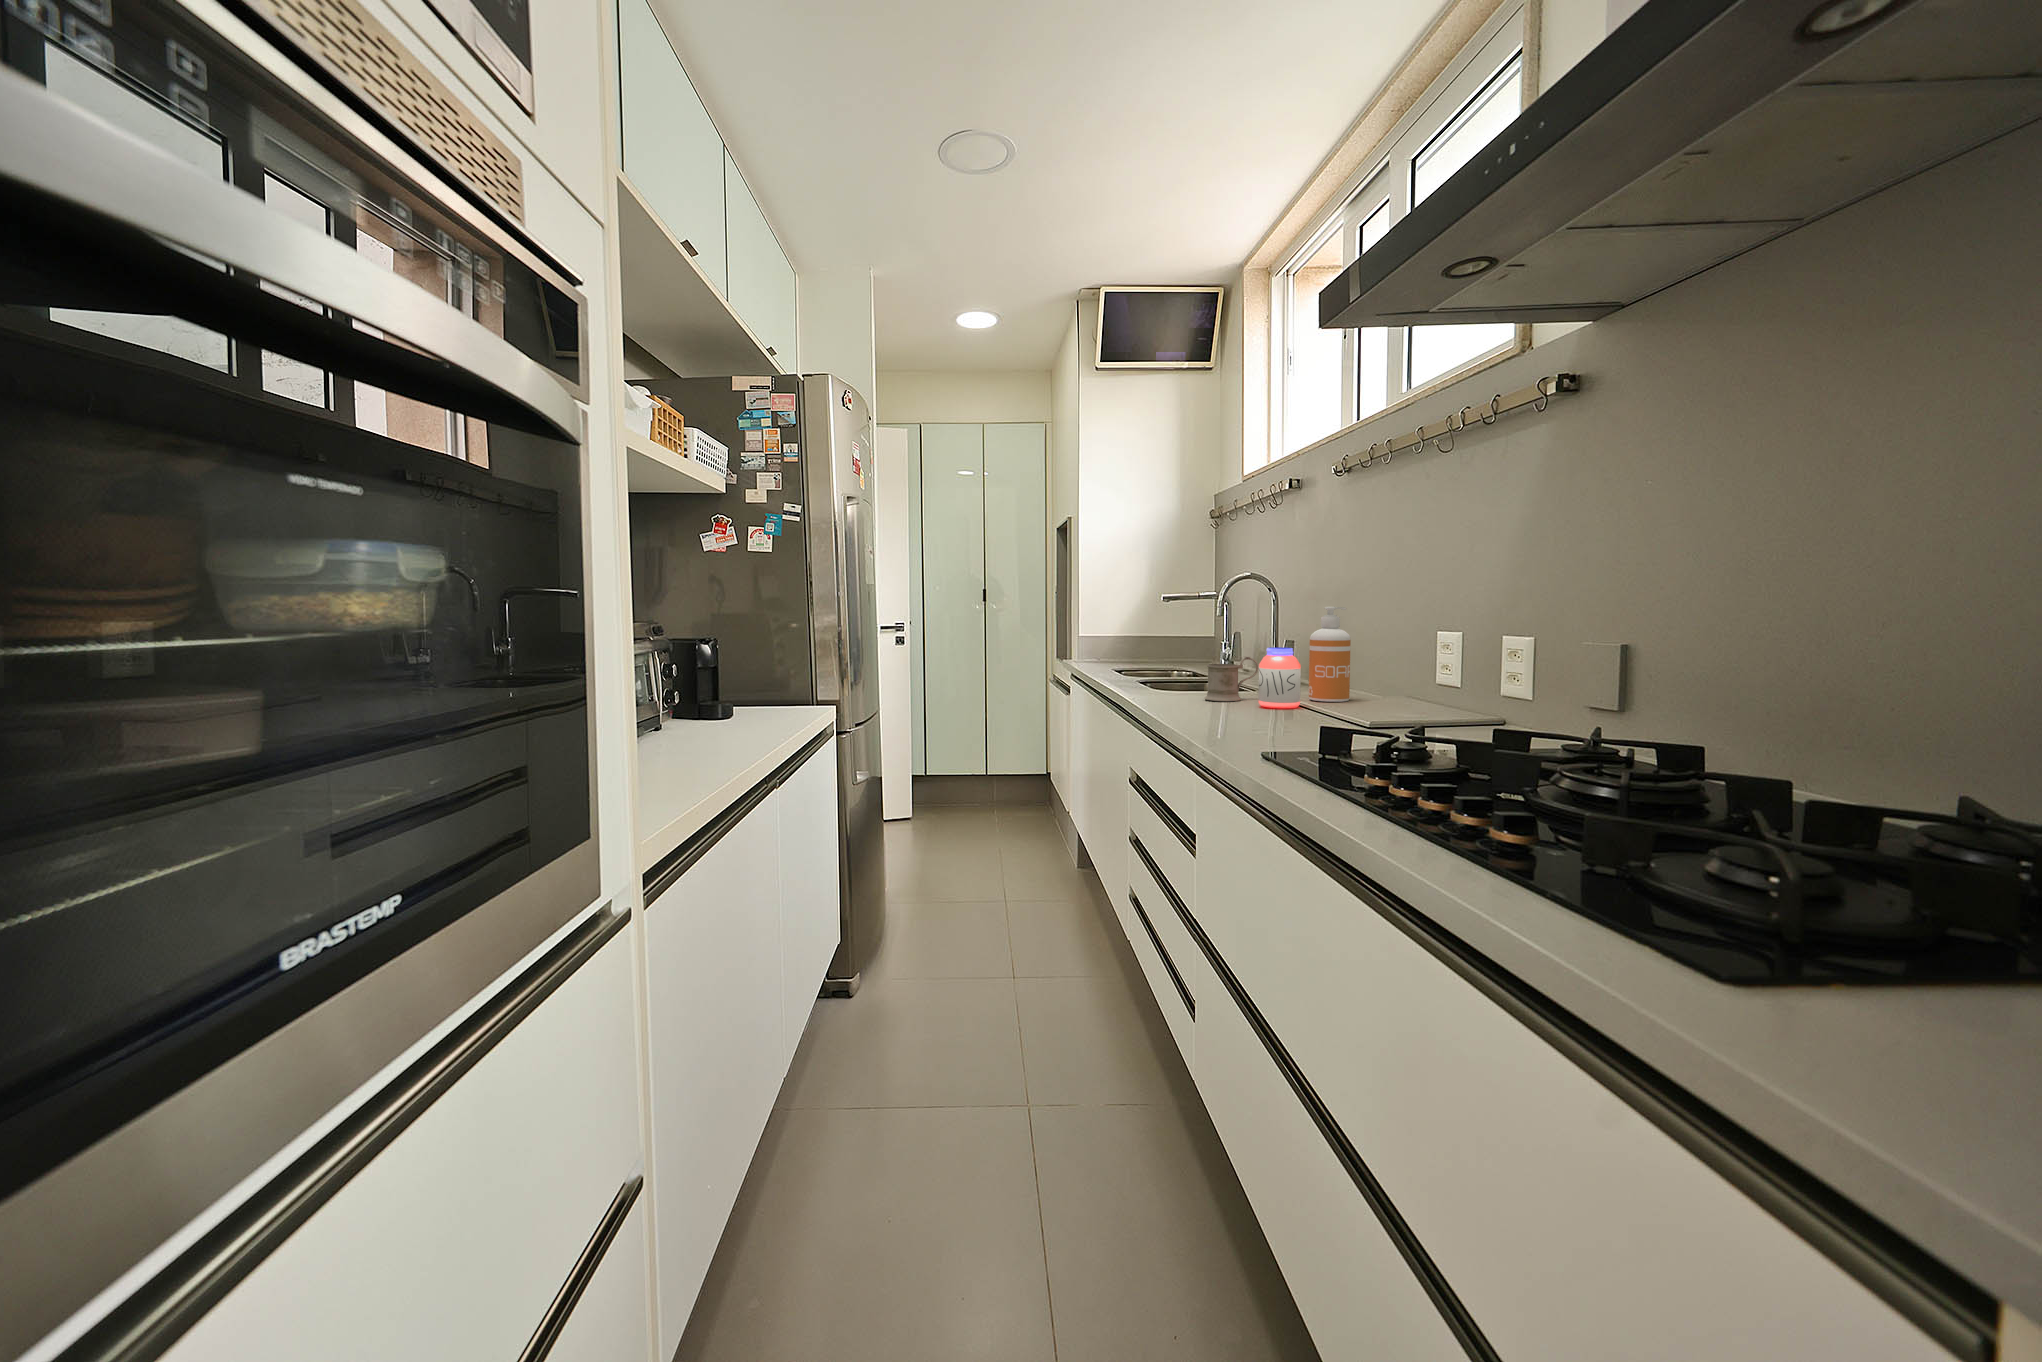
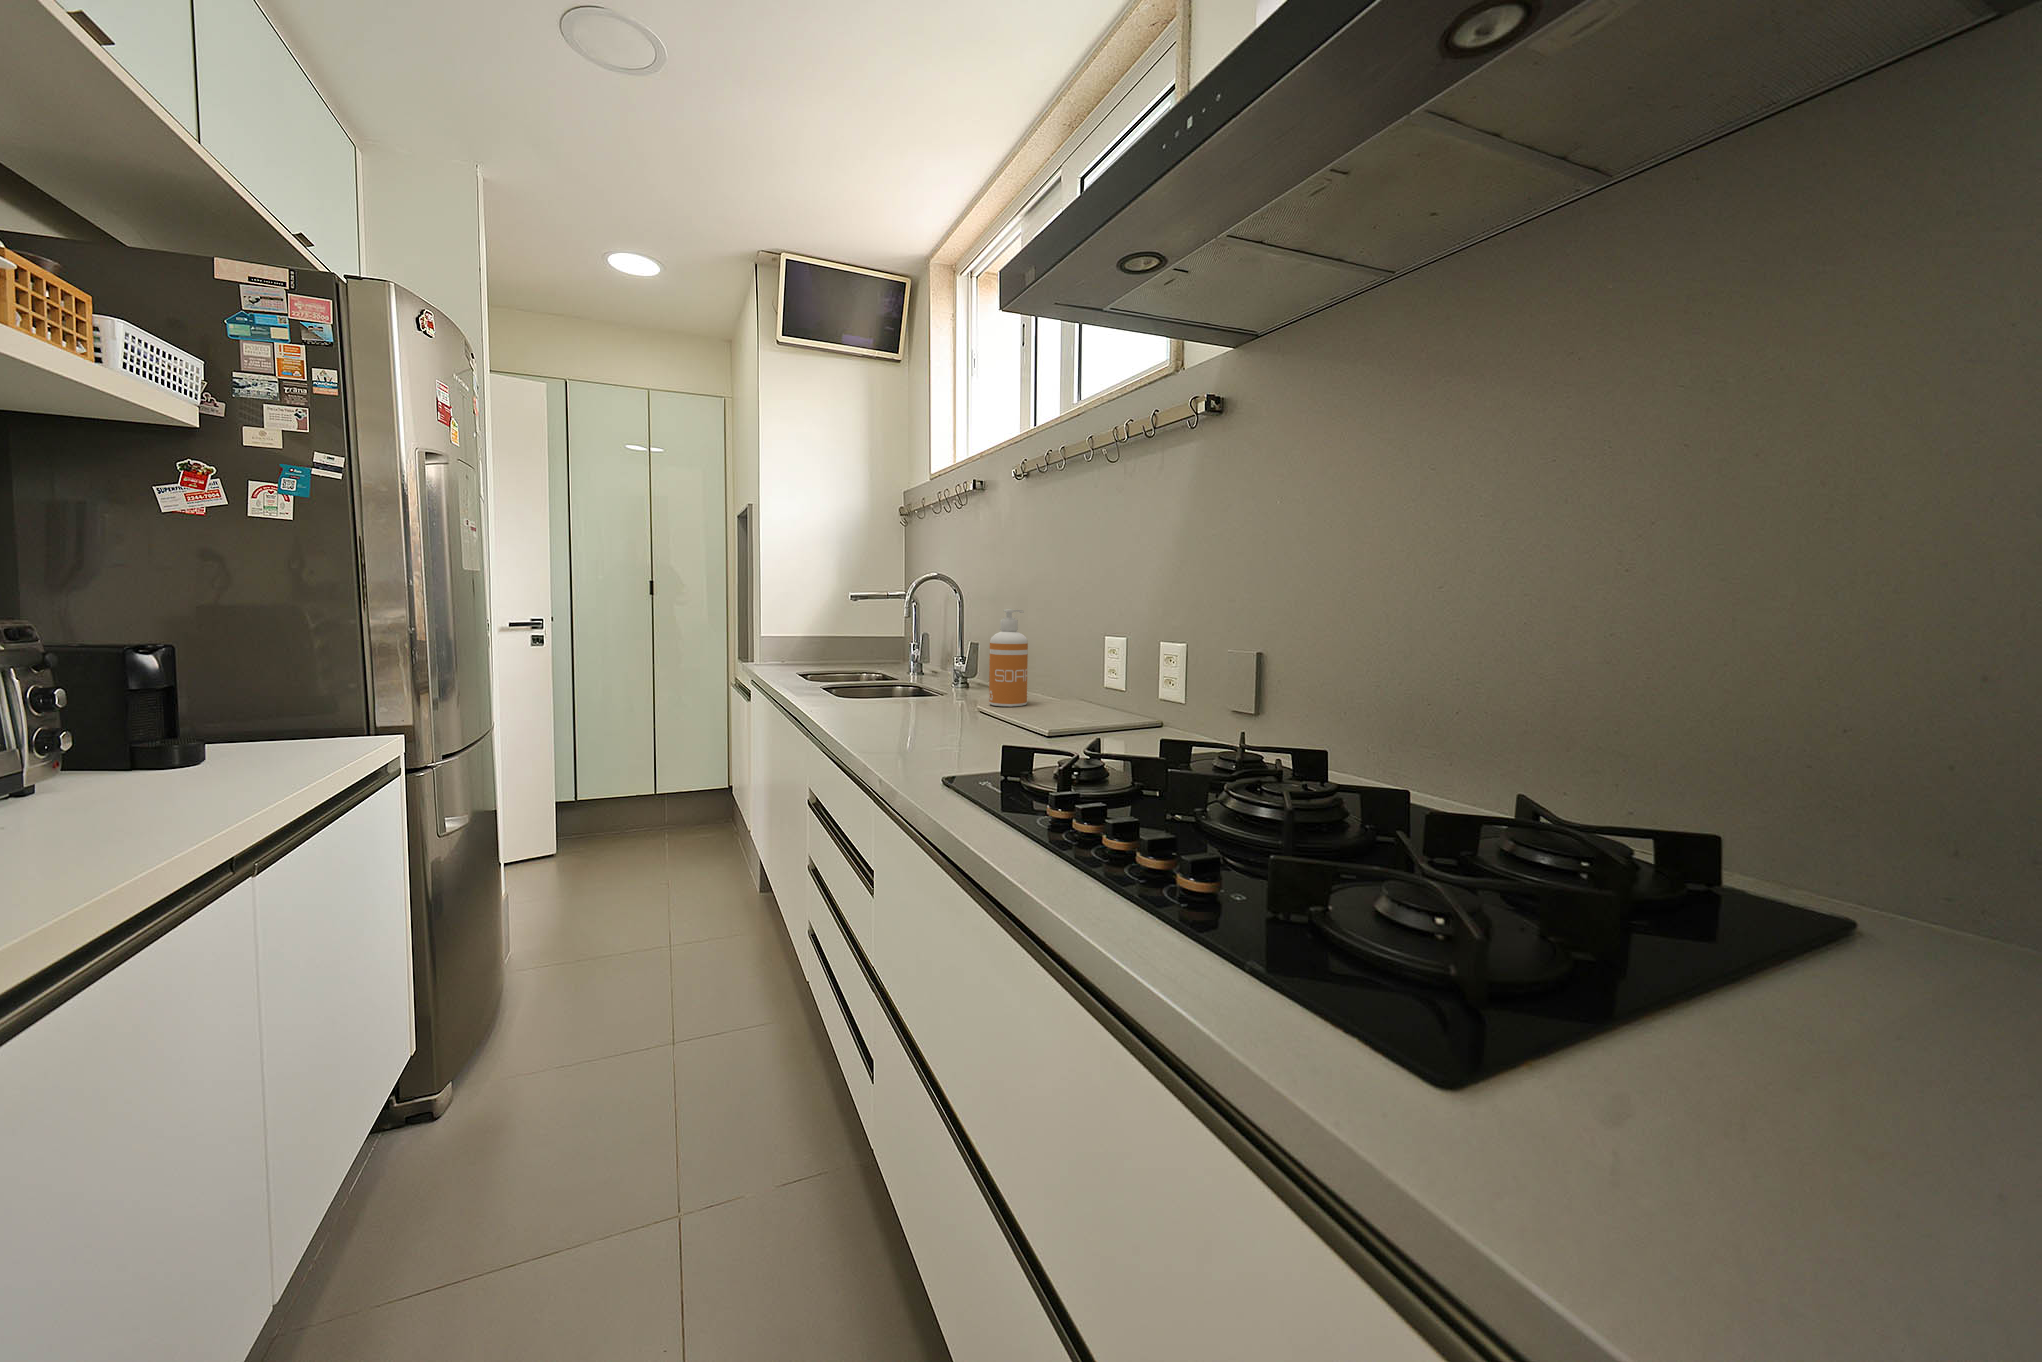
jar: present [1258,647,1301,708] -> none [940,651,981,716]
mug: present [1205,657,1258,701] -> none [886,661,940,709]

